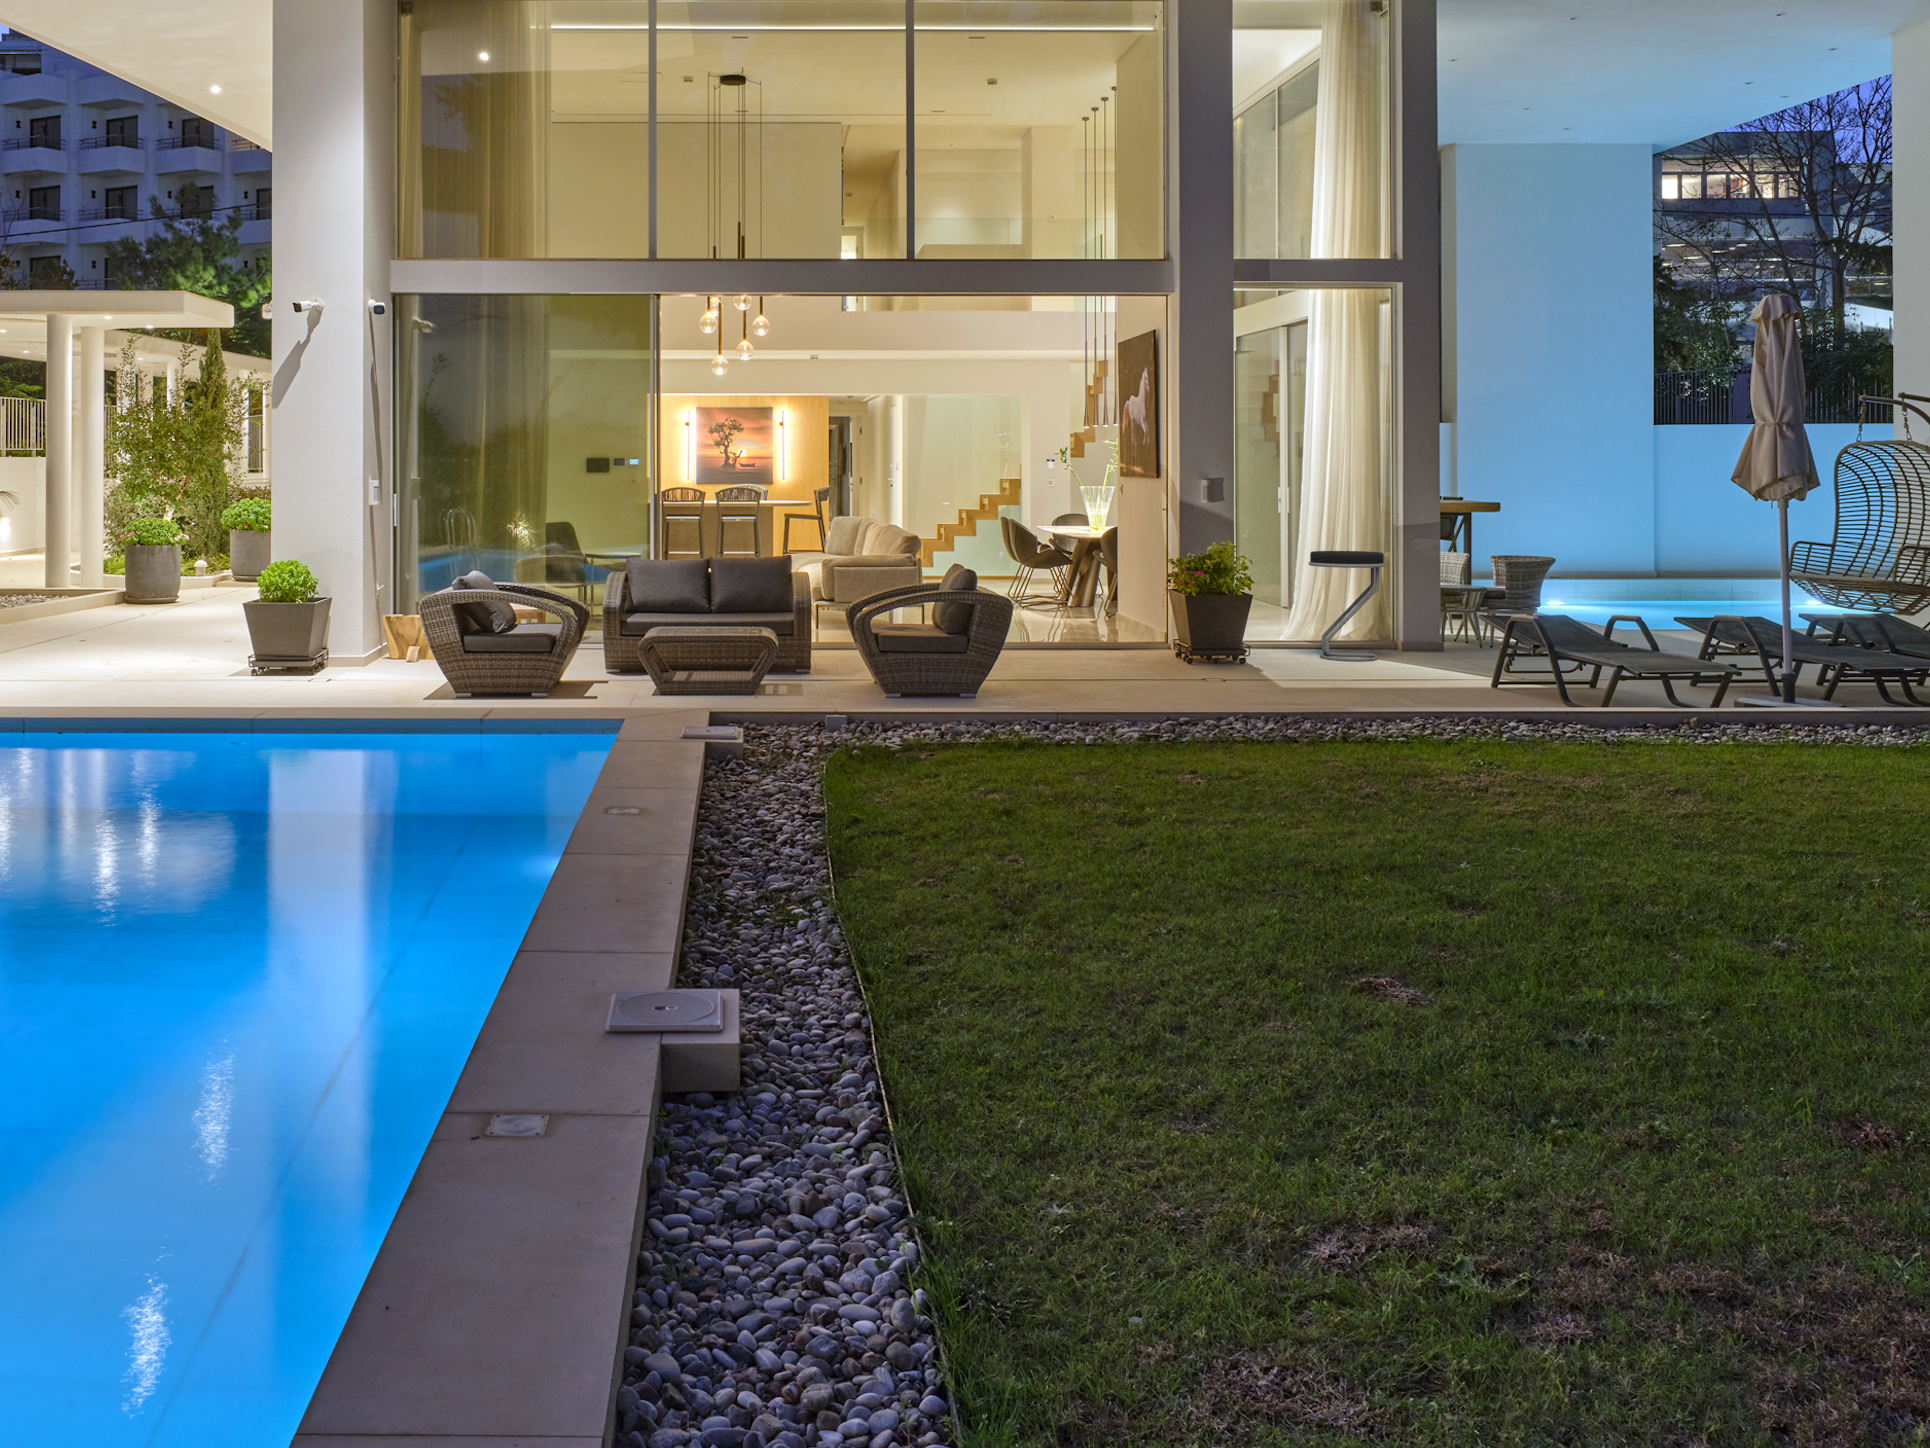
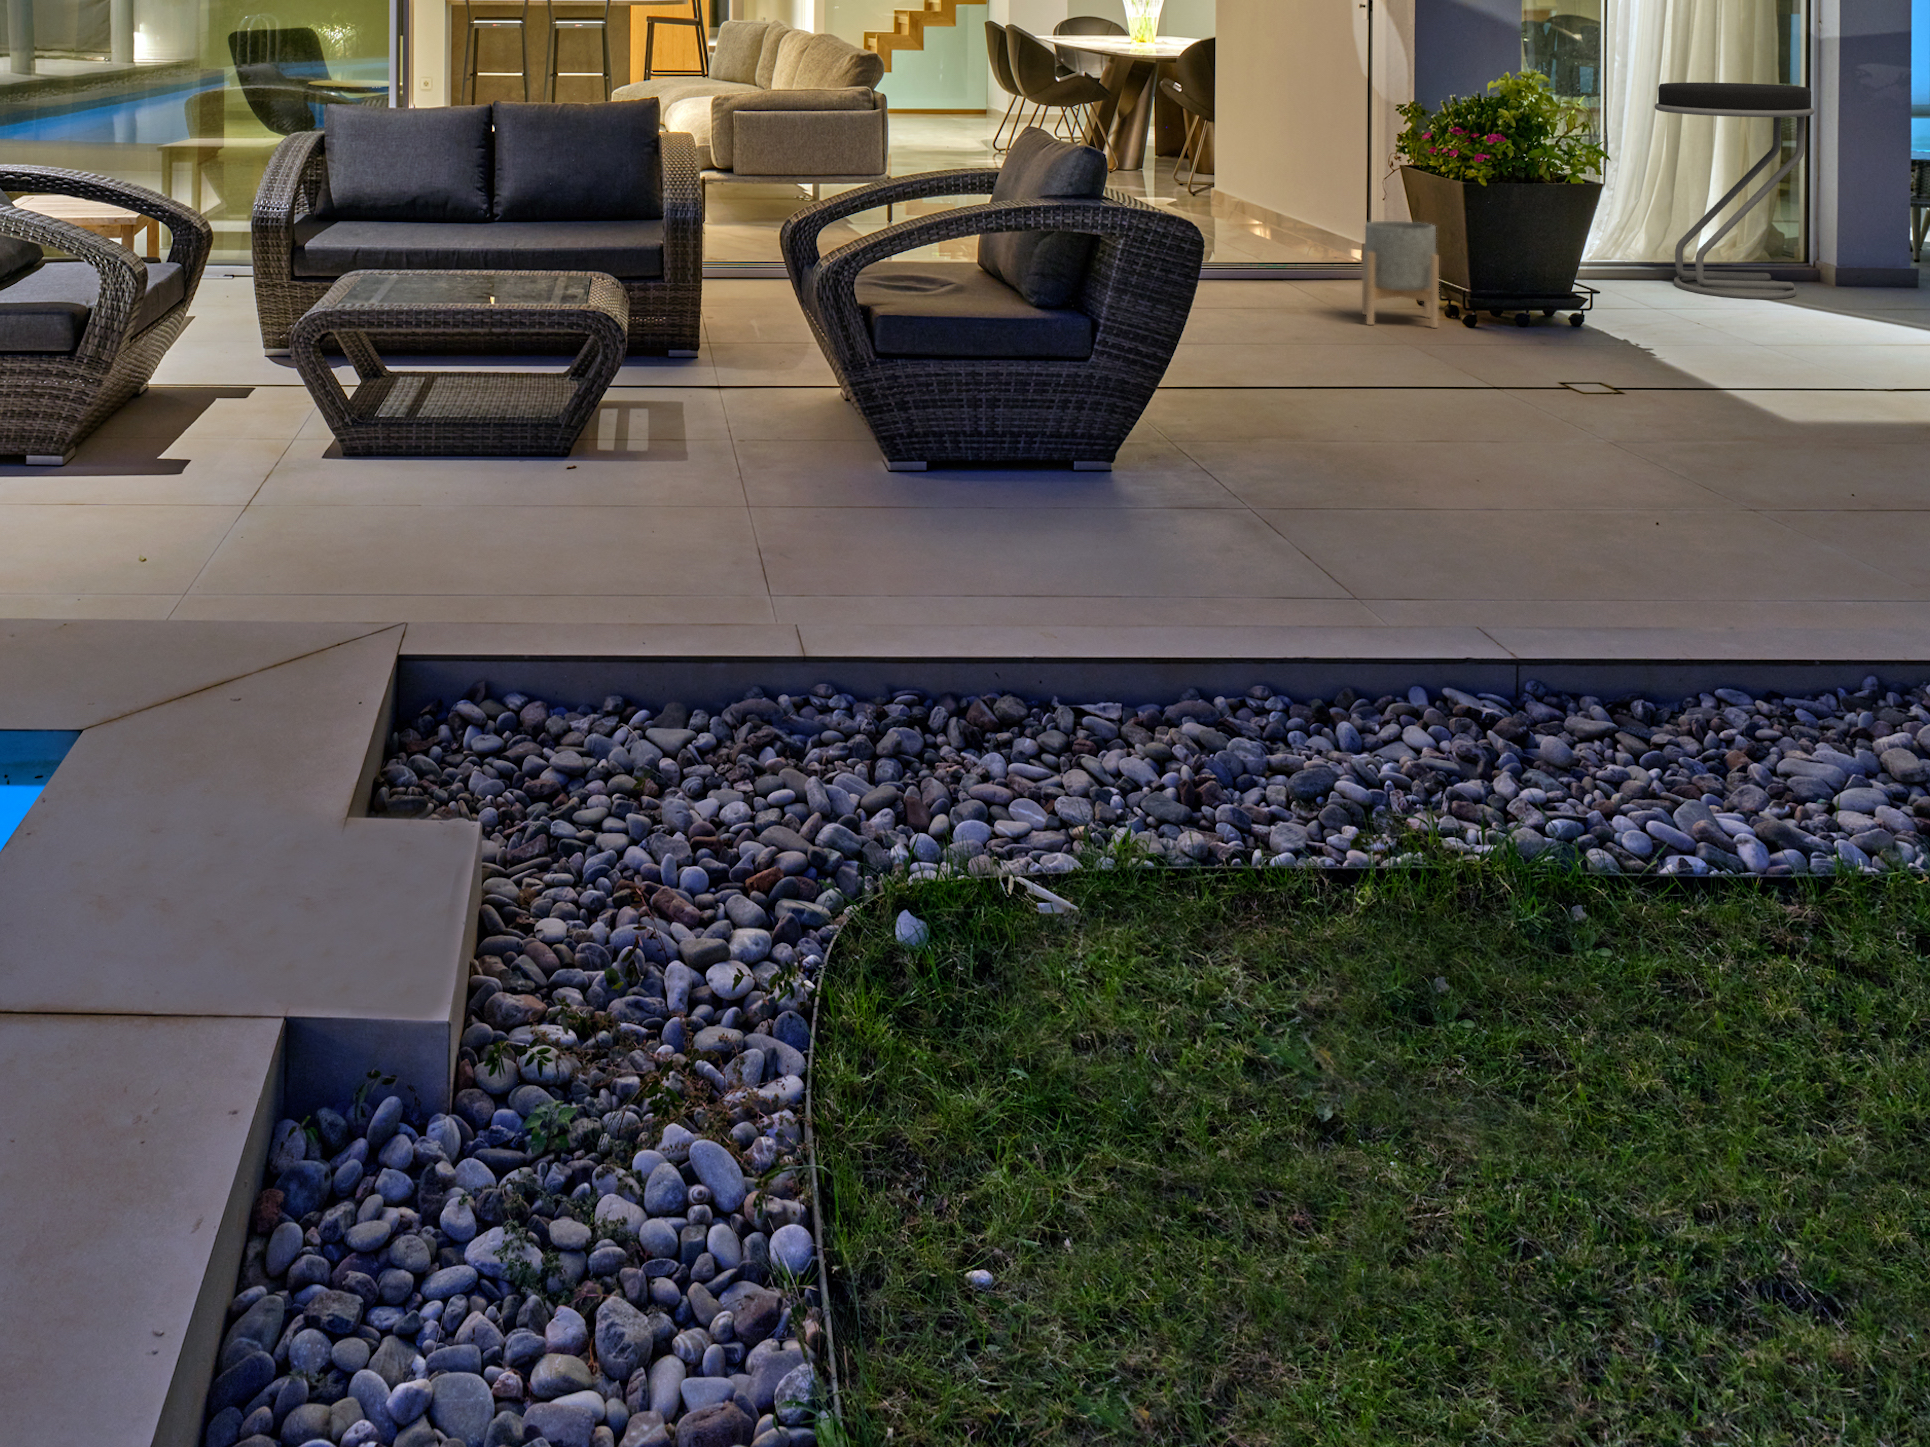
planter: none [1138,619,1174,670] -> present [1362,221,1439,328]

